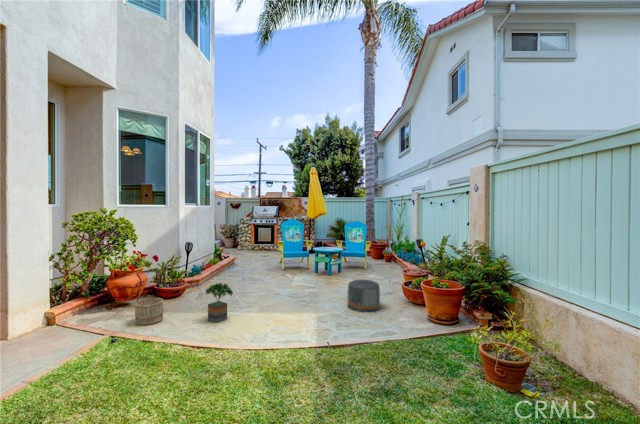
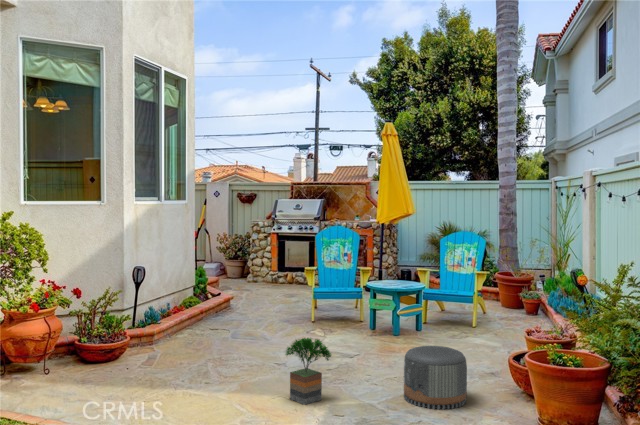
potted tree: present [205,283,233,323] -> present [286,338,331,405]
wooden bucket: present [134,298,163,325] -> none [28,360,76,405]

